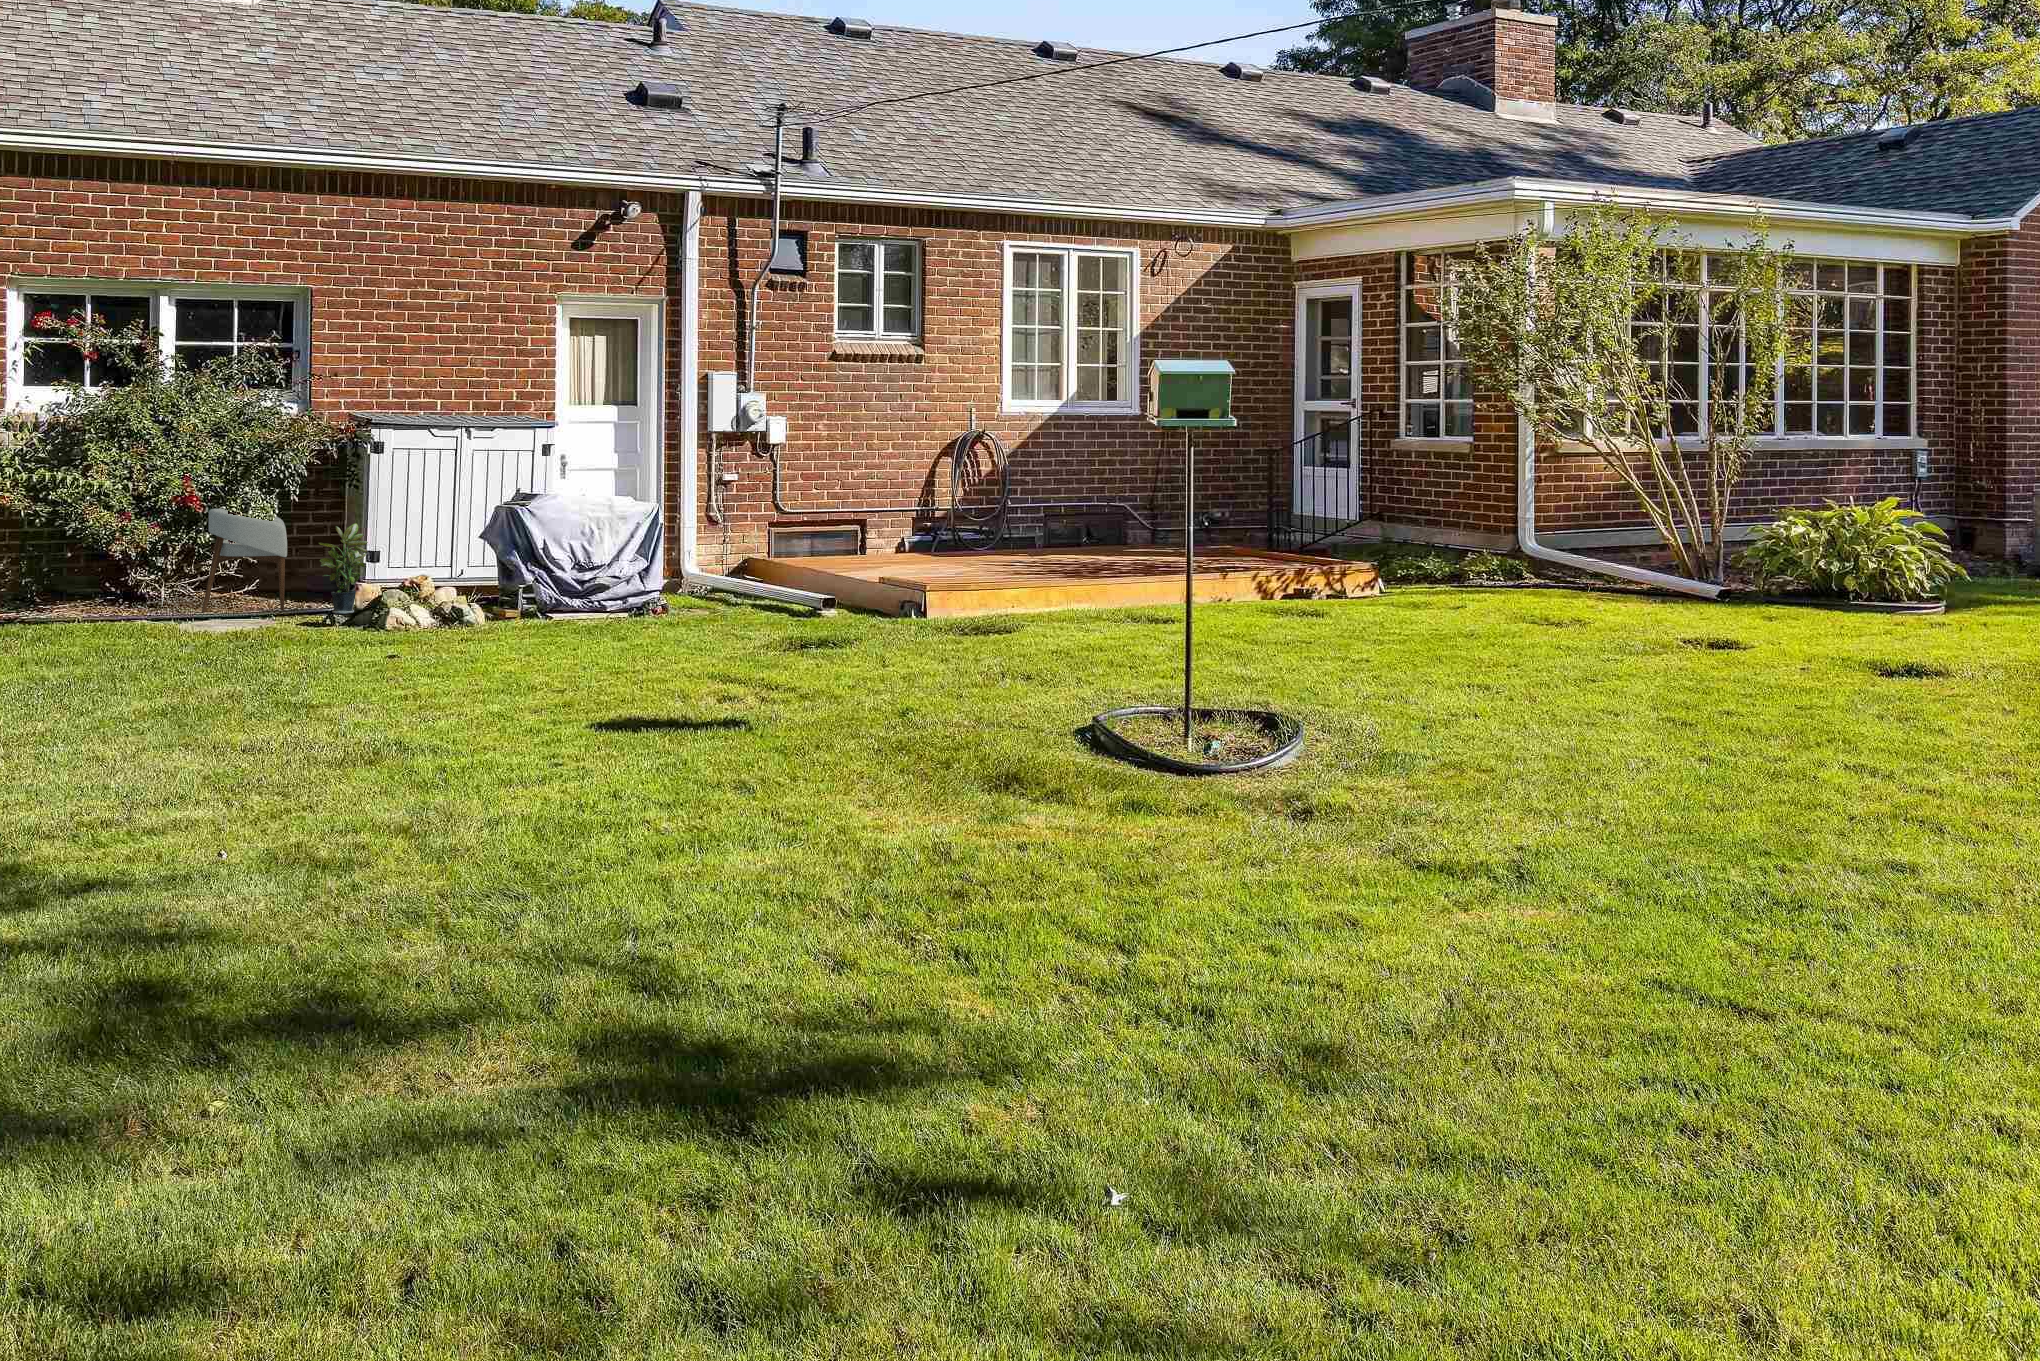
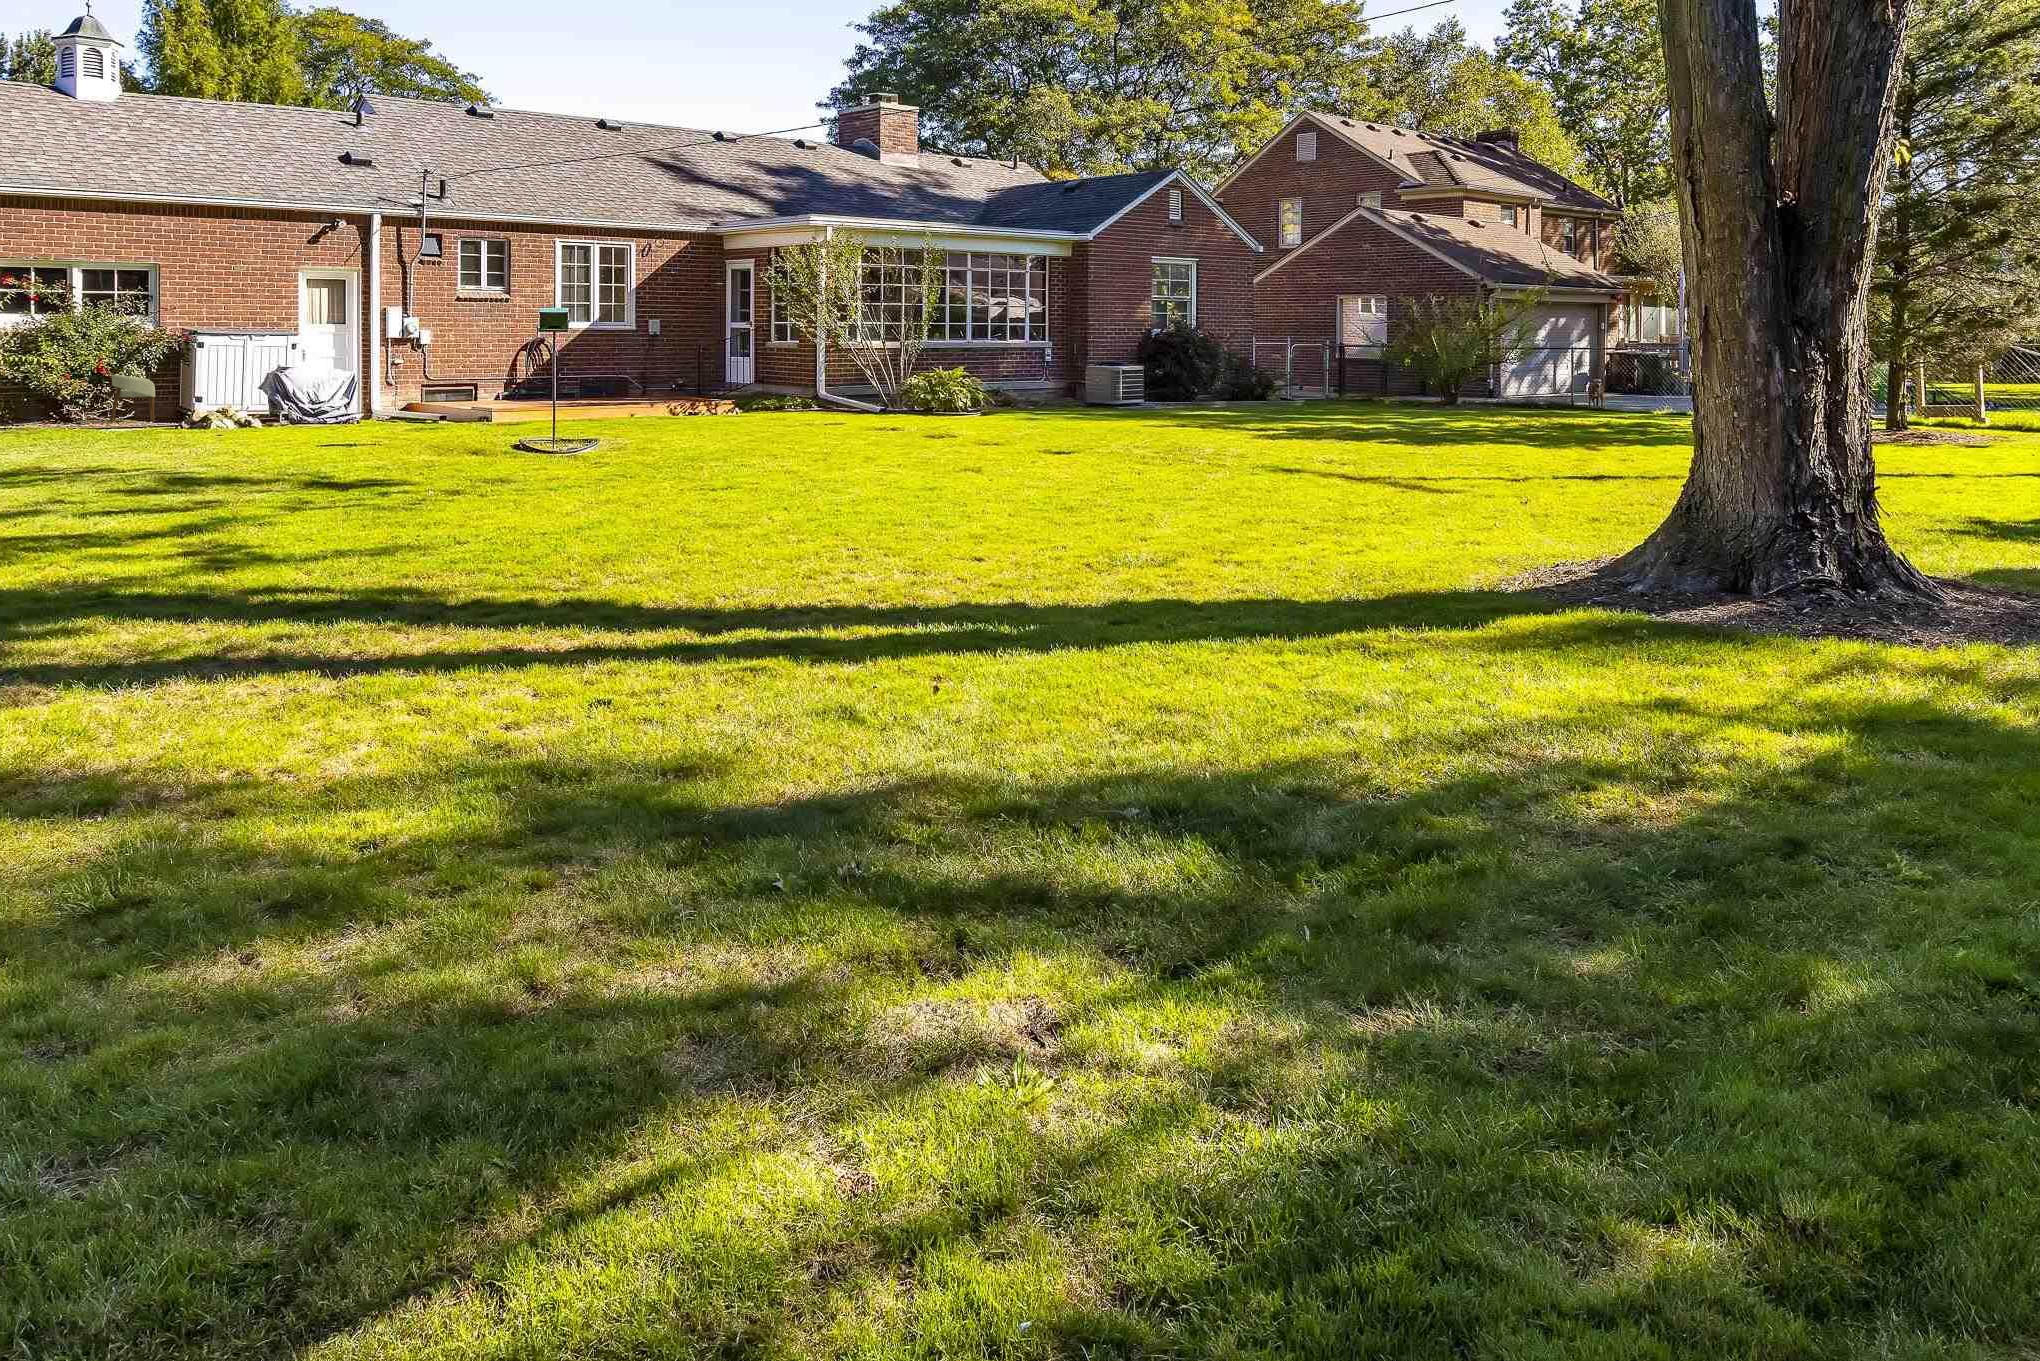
potted plant: present [319,523,368,614] -> none [172,381,198,423]

